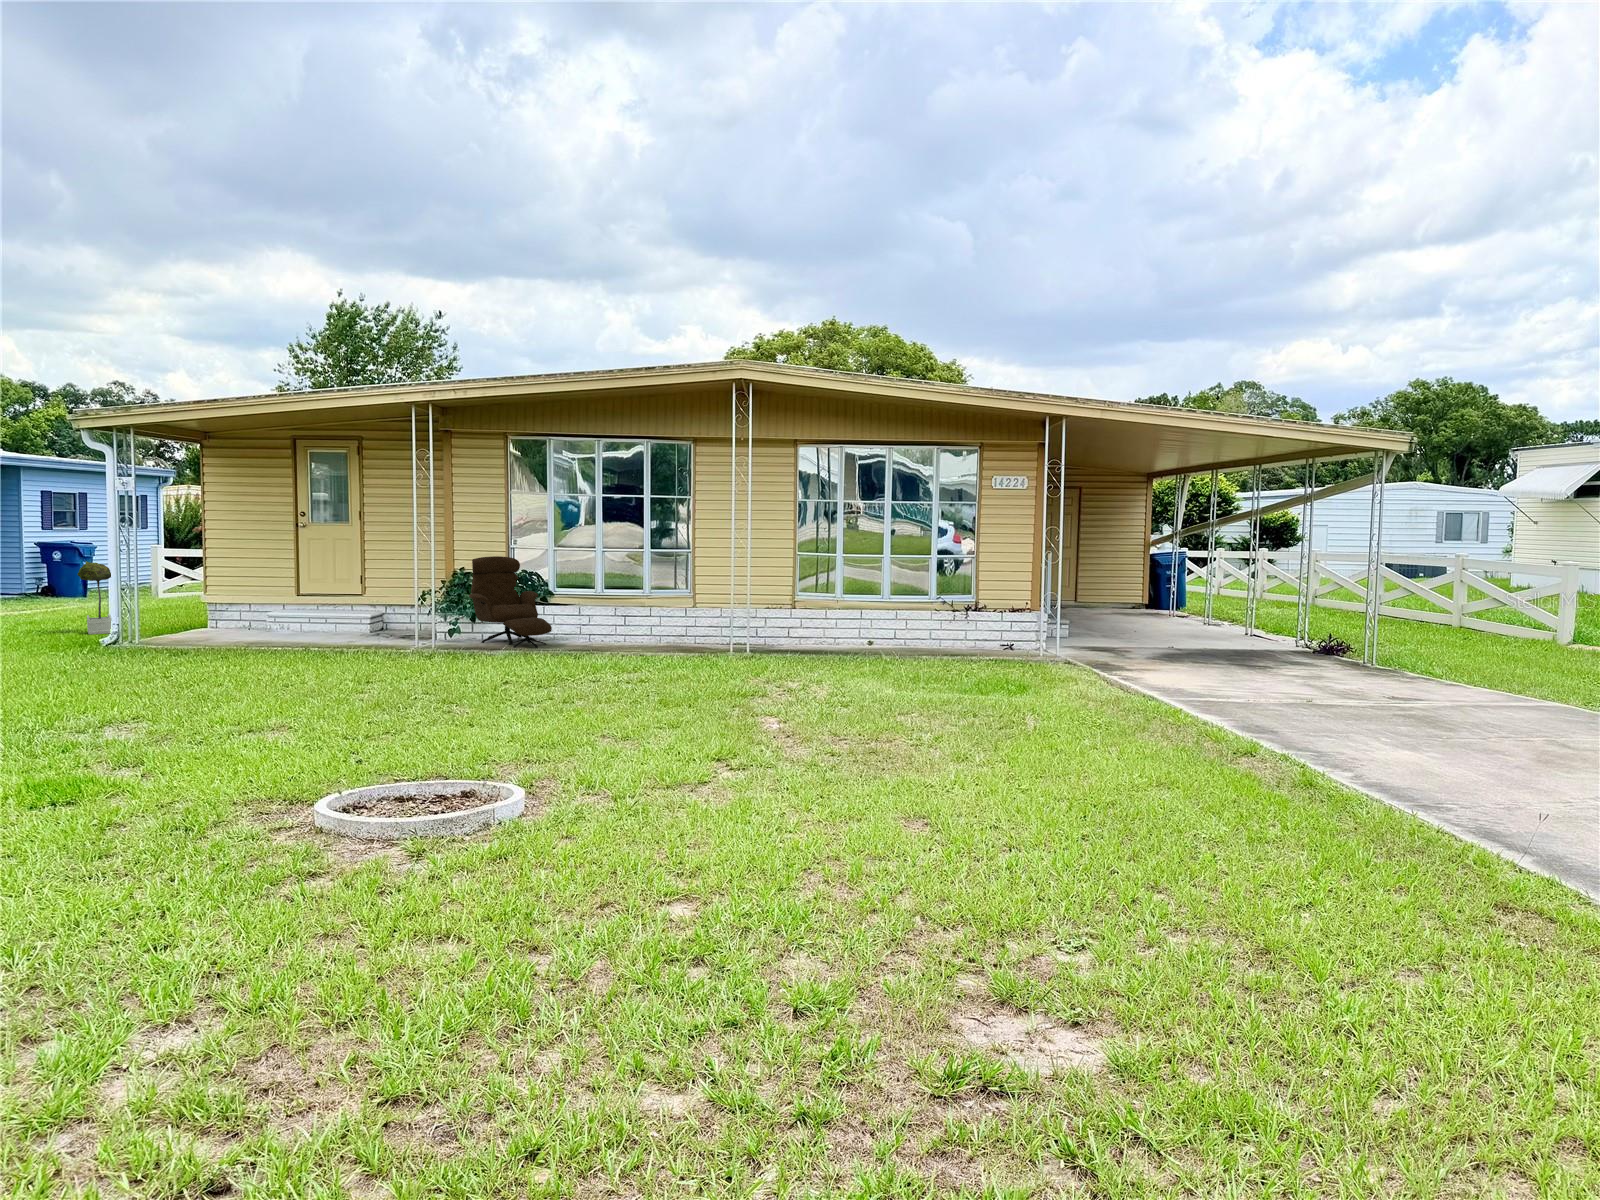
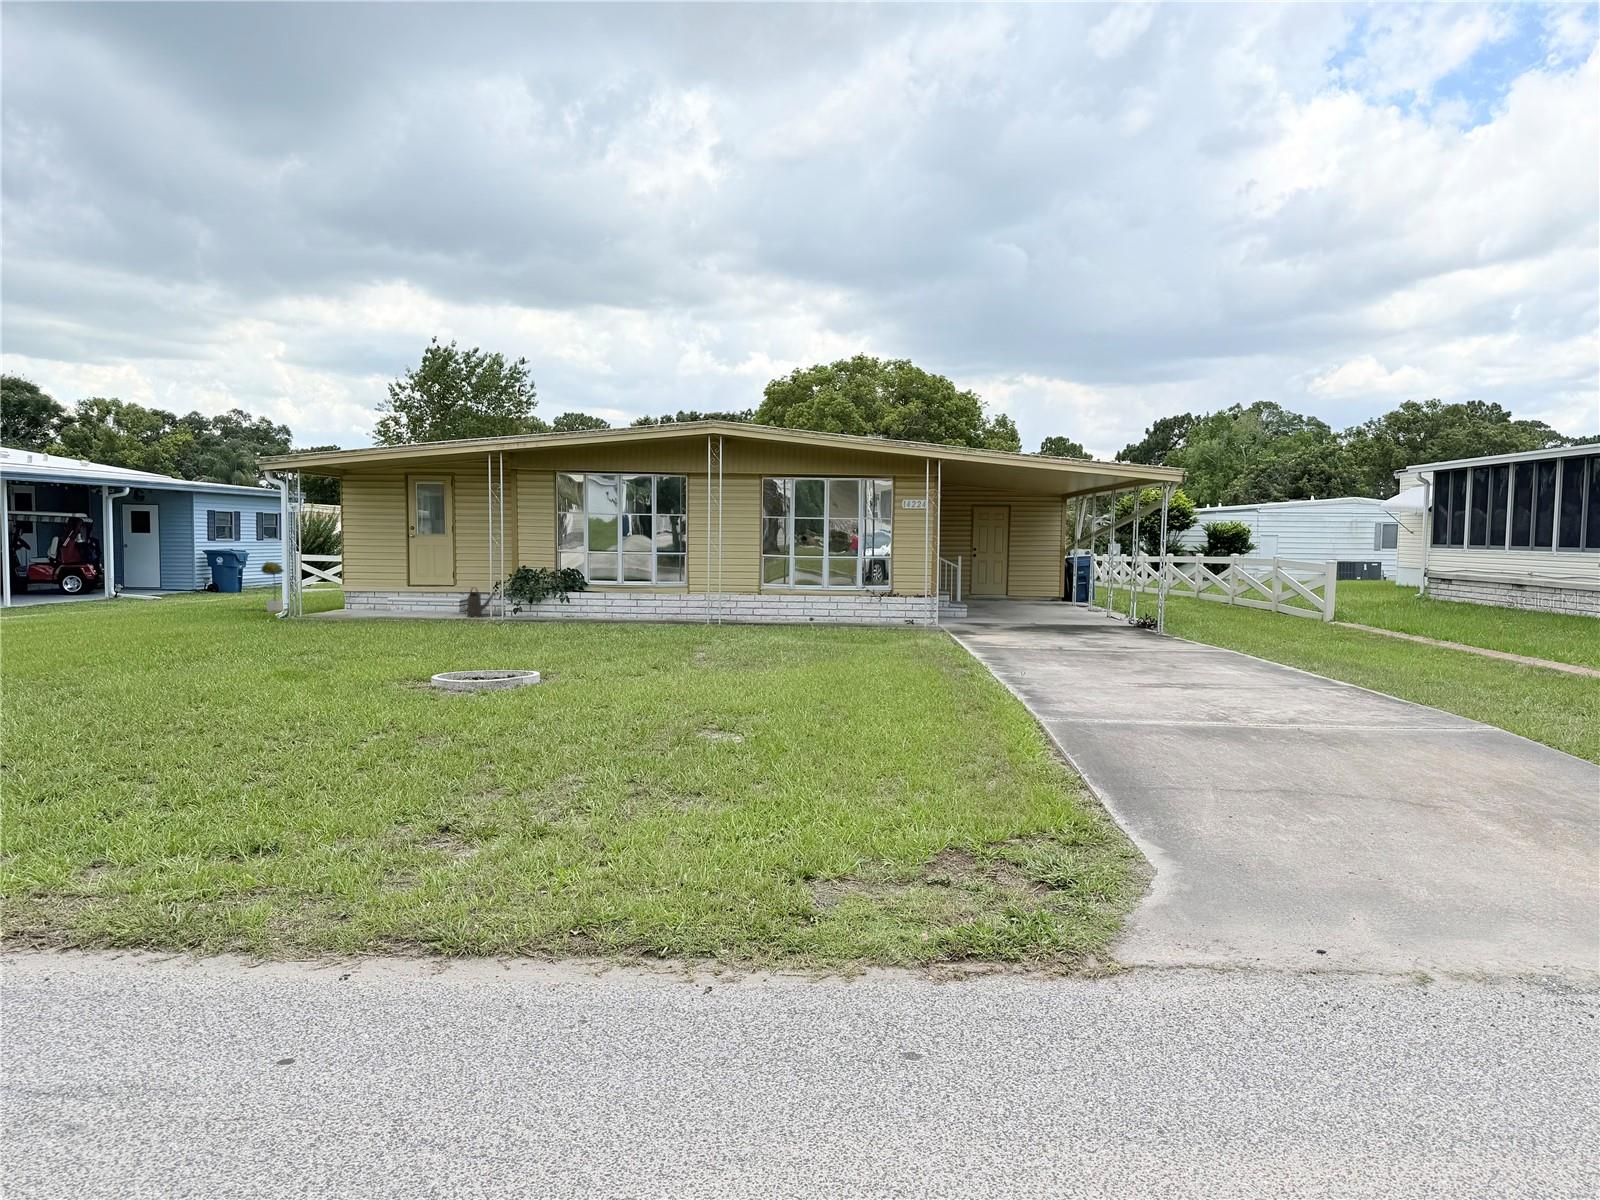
lounge chair: present [469,556,552,648] -> none [527,558,584,621]
watering can: none [376,599,423,642] -> present [467,588,495,617]

